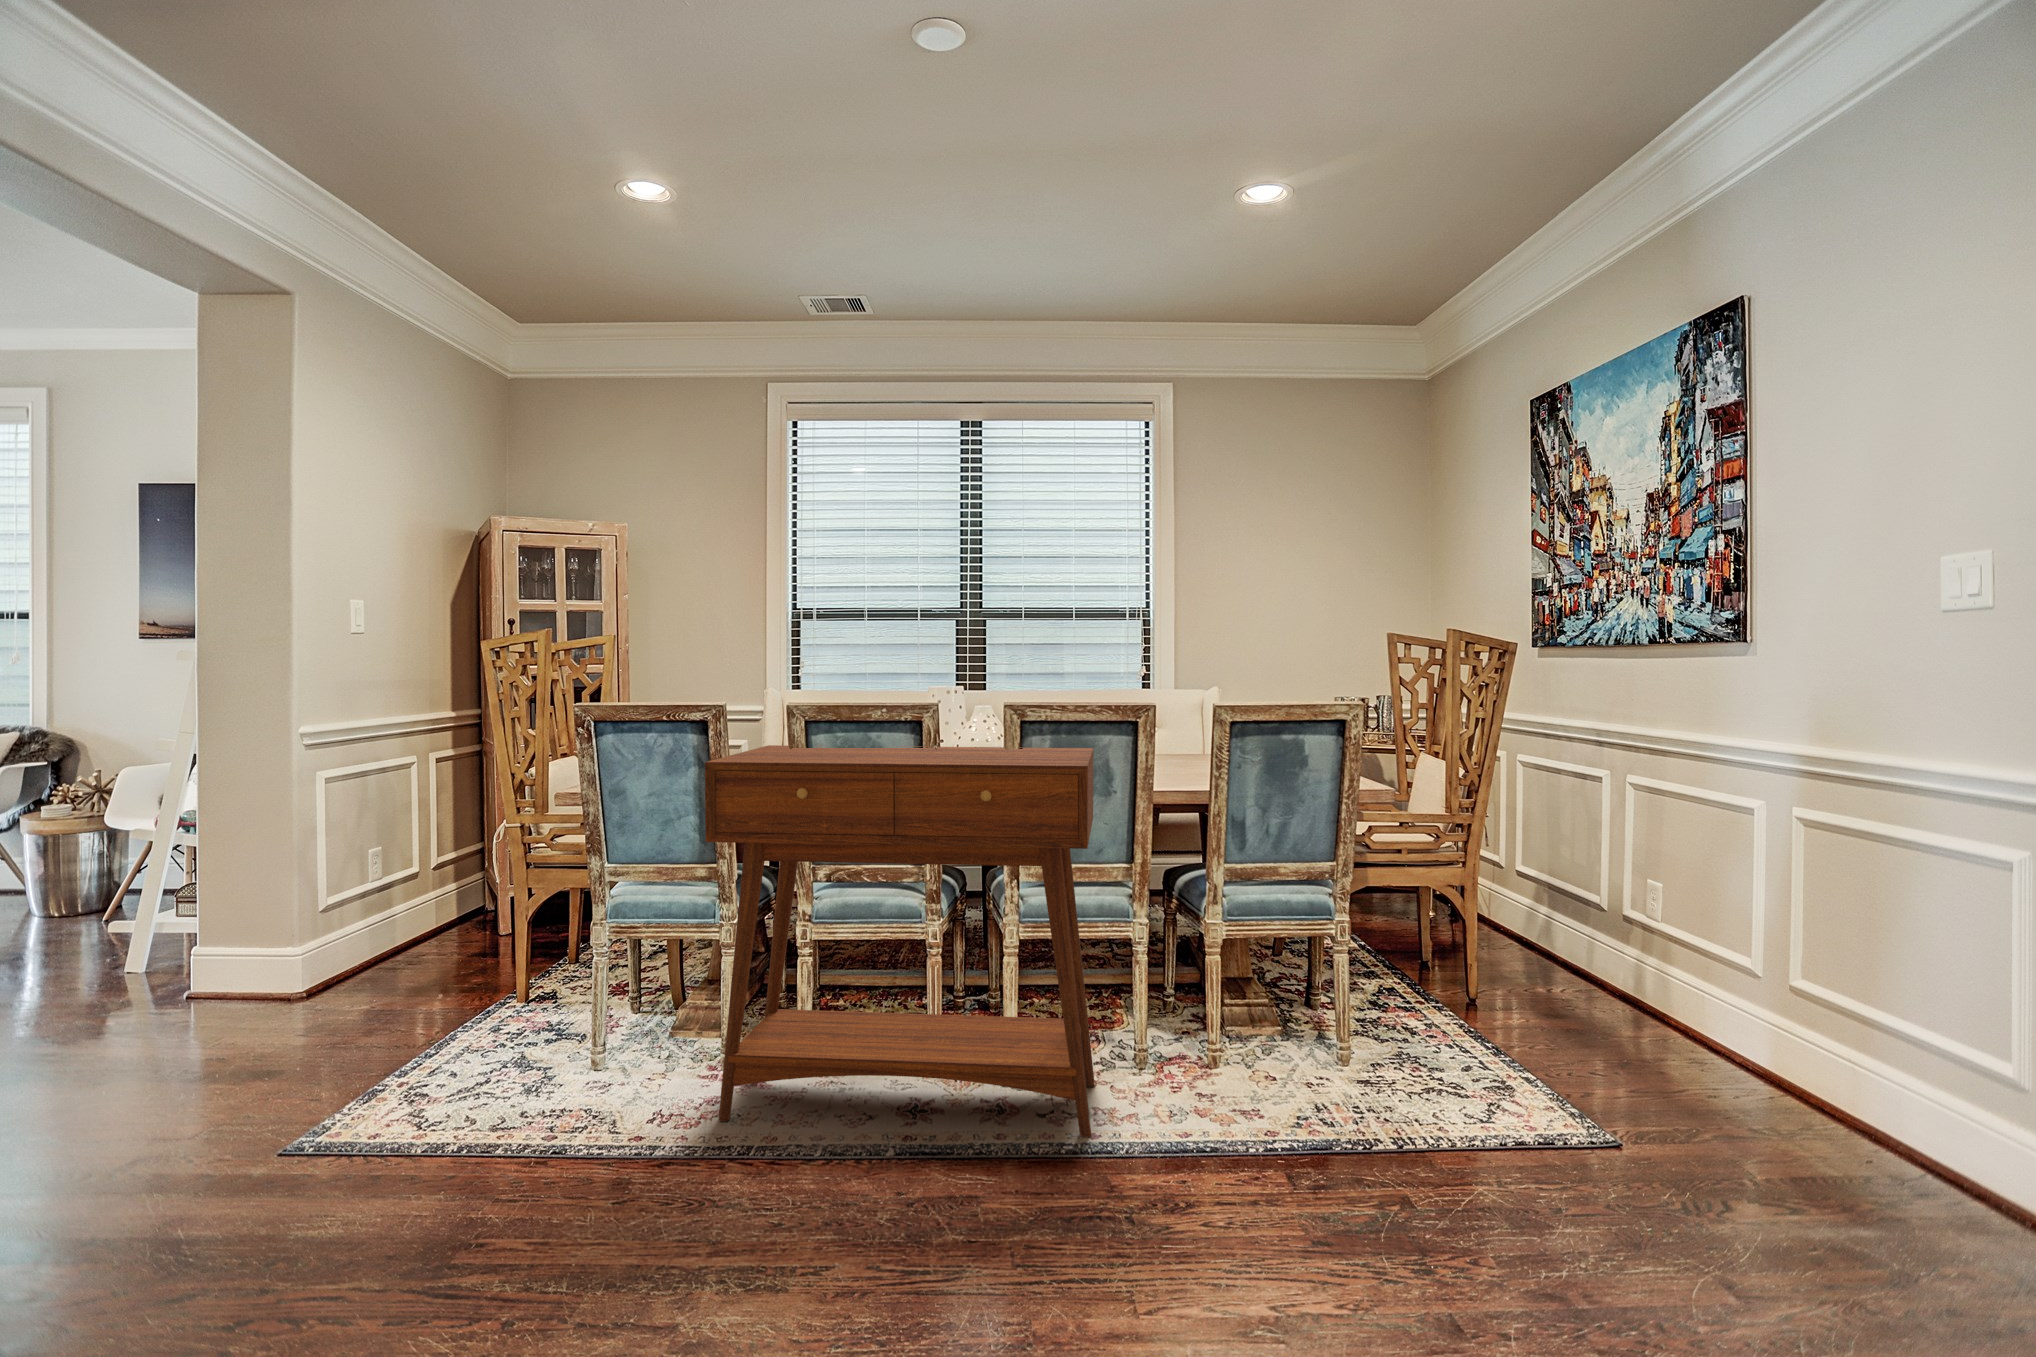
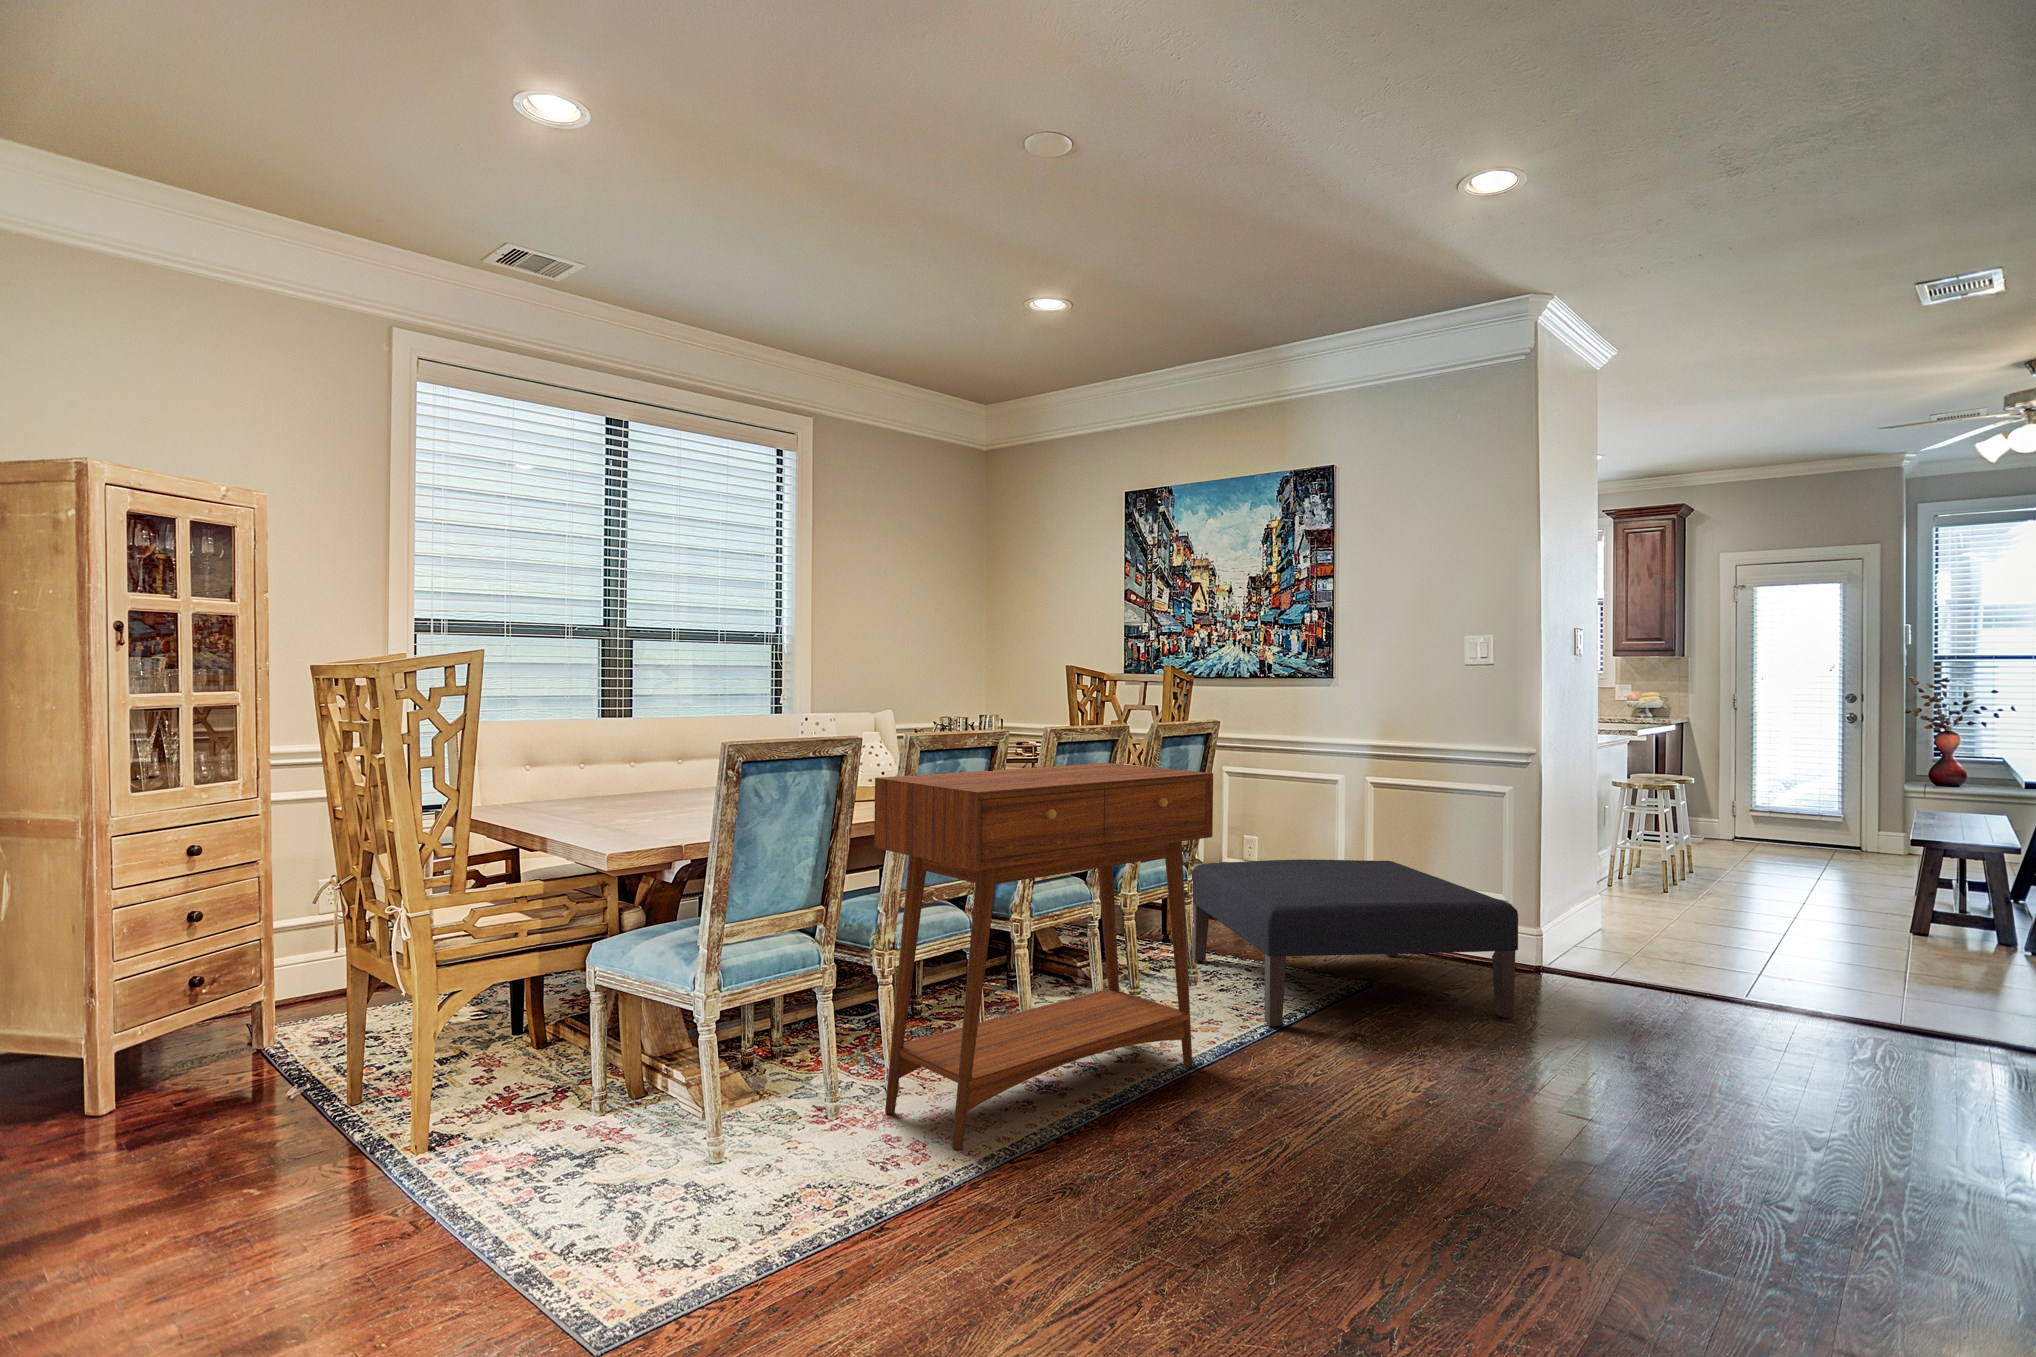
ottoman: none [1281,902,1775,1268] -> present [1192,860,1518,1026]

